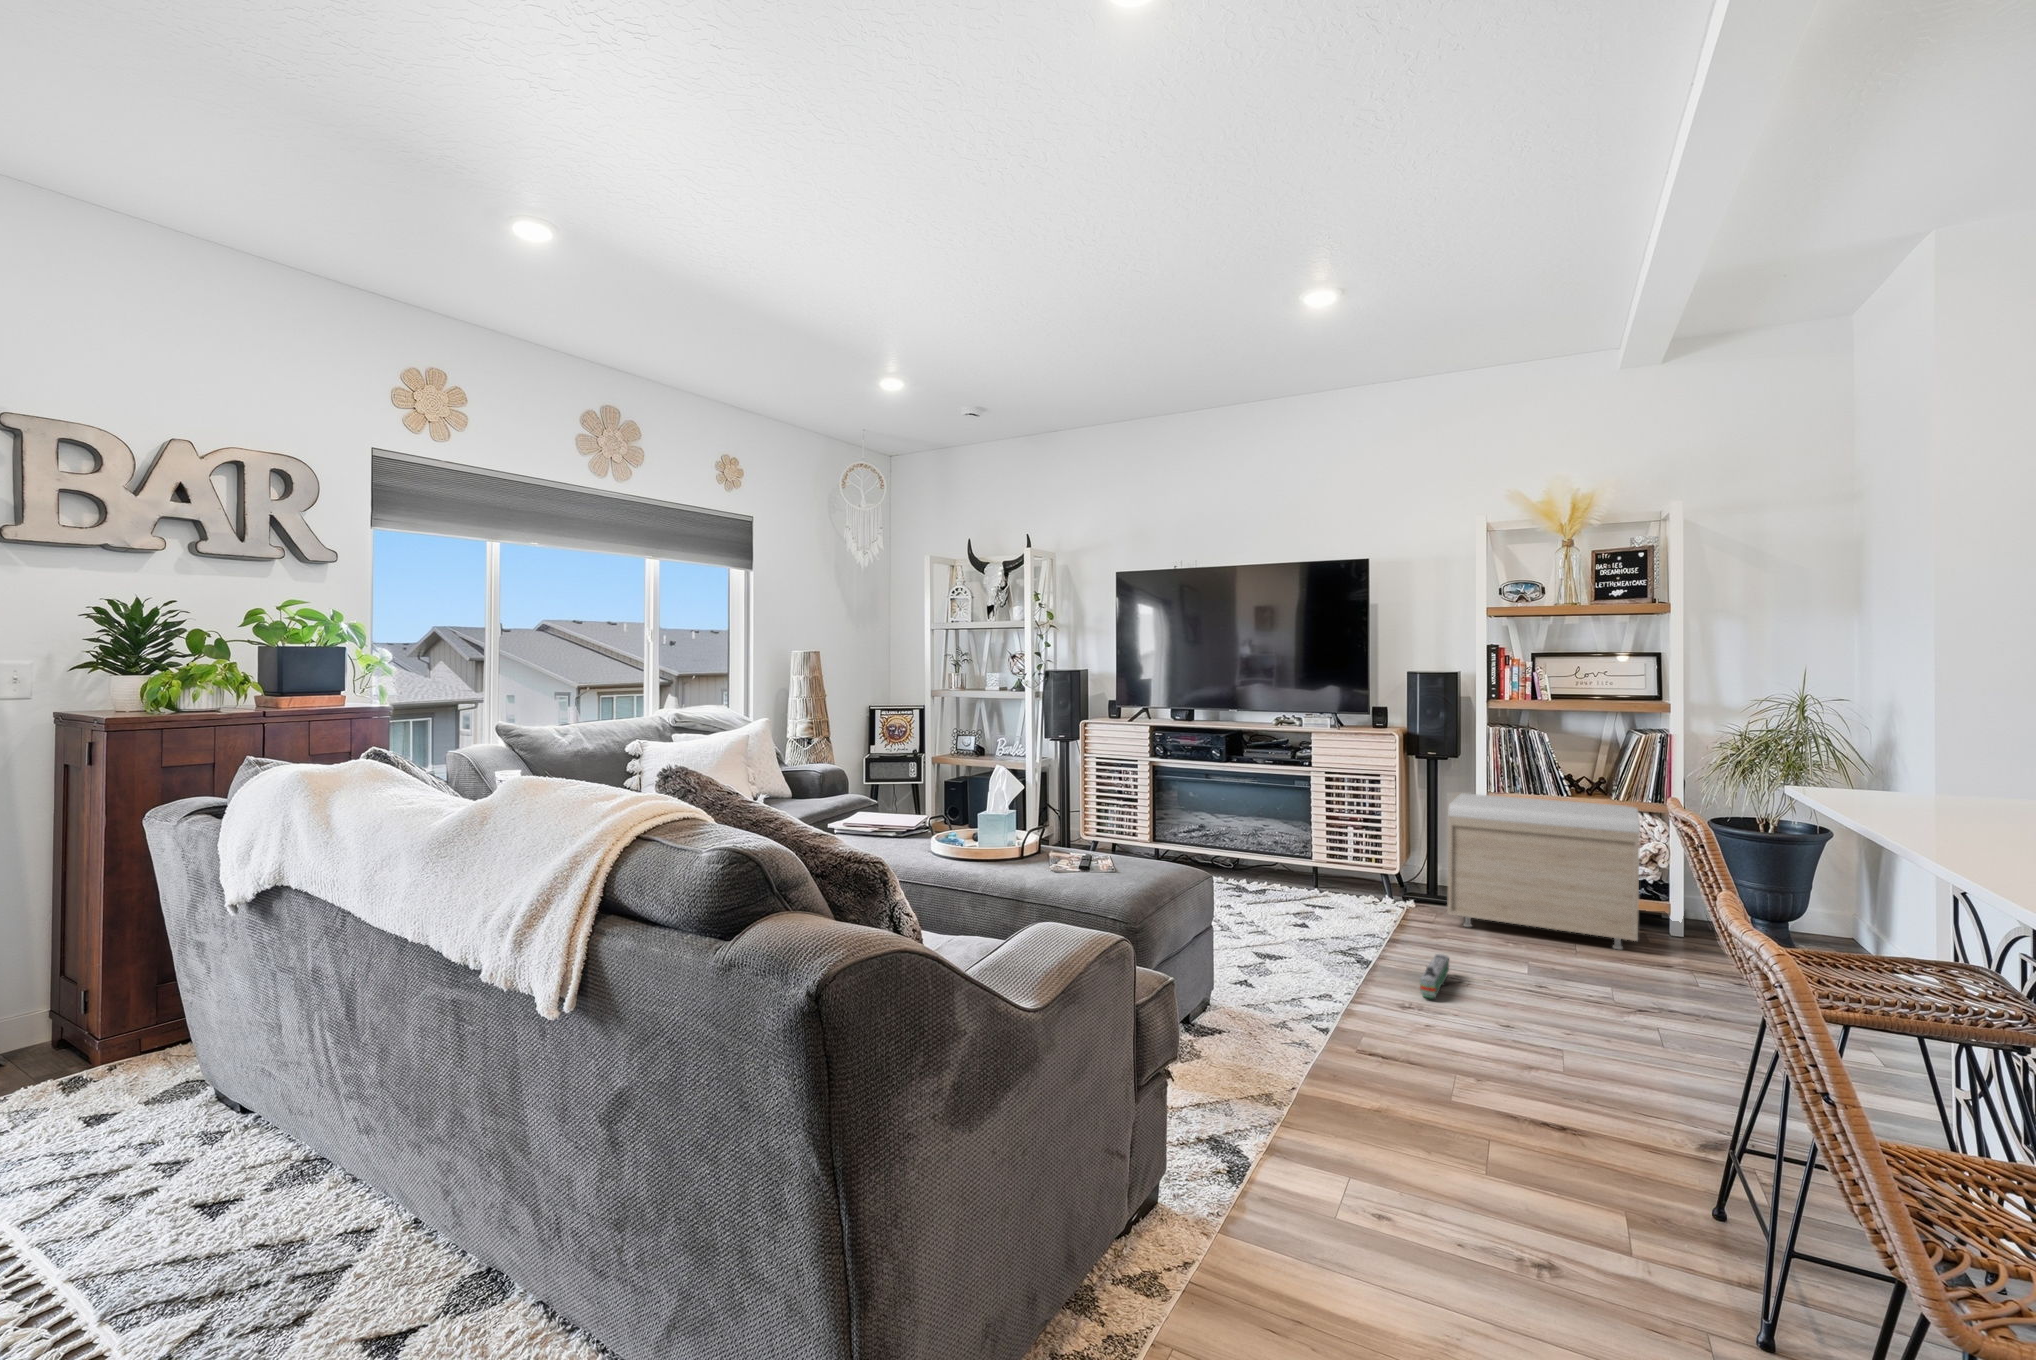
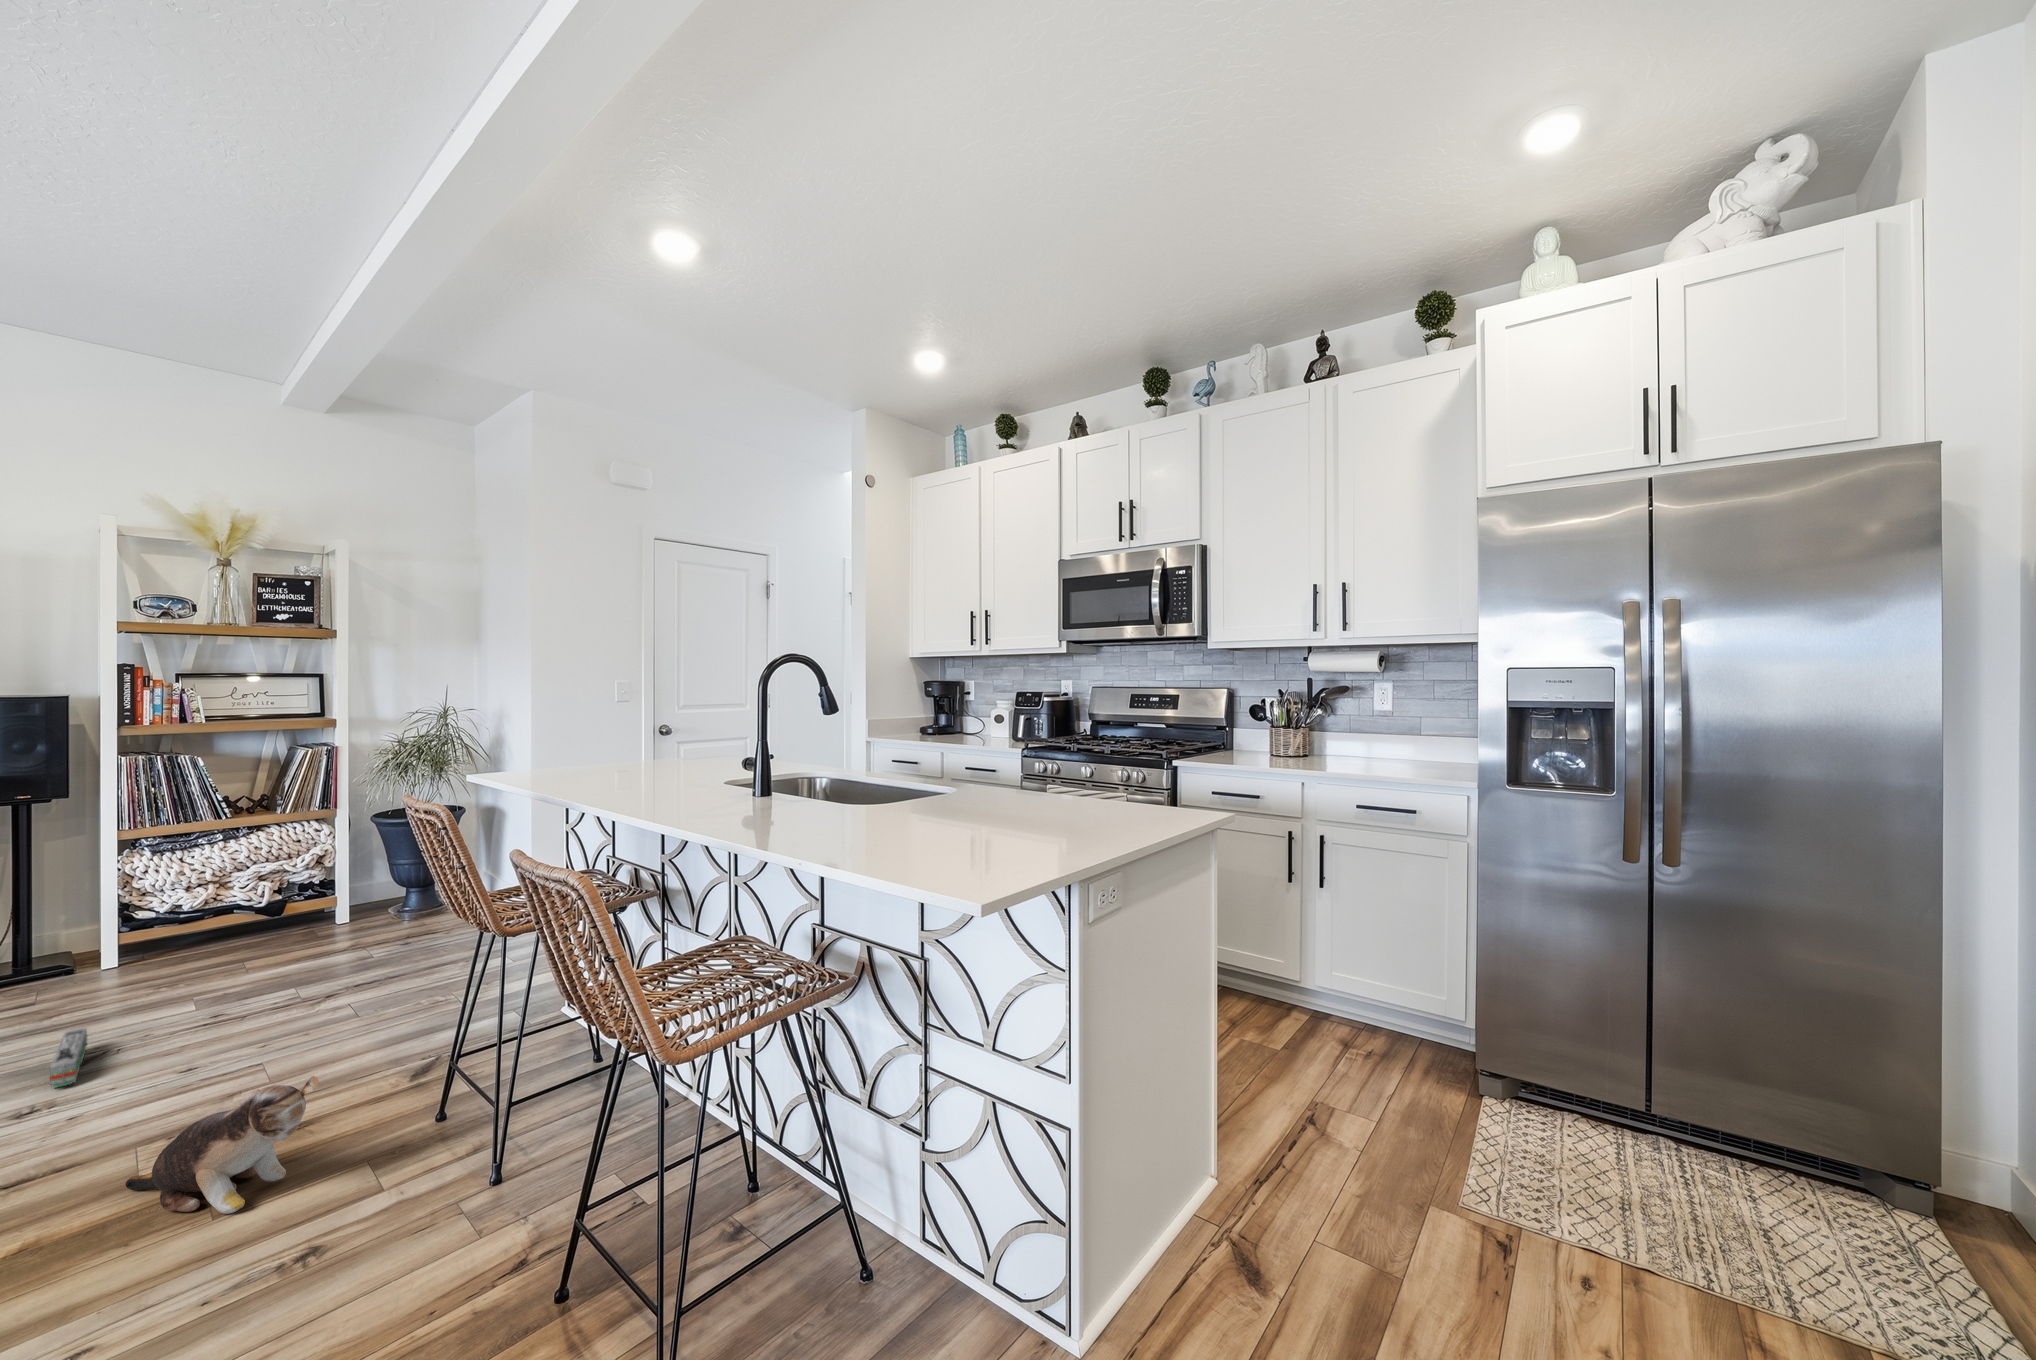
storage bench: present [1447,793,1640,949] -> none [63,816,316,990]
plush toy: none [1439,1069,1573,1181] -> present [126,1076,318,1214]

